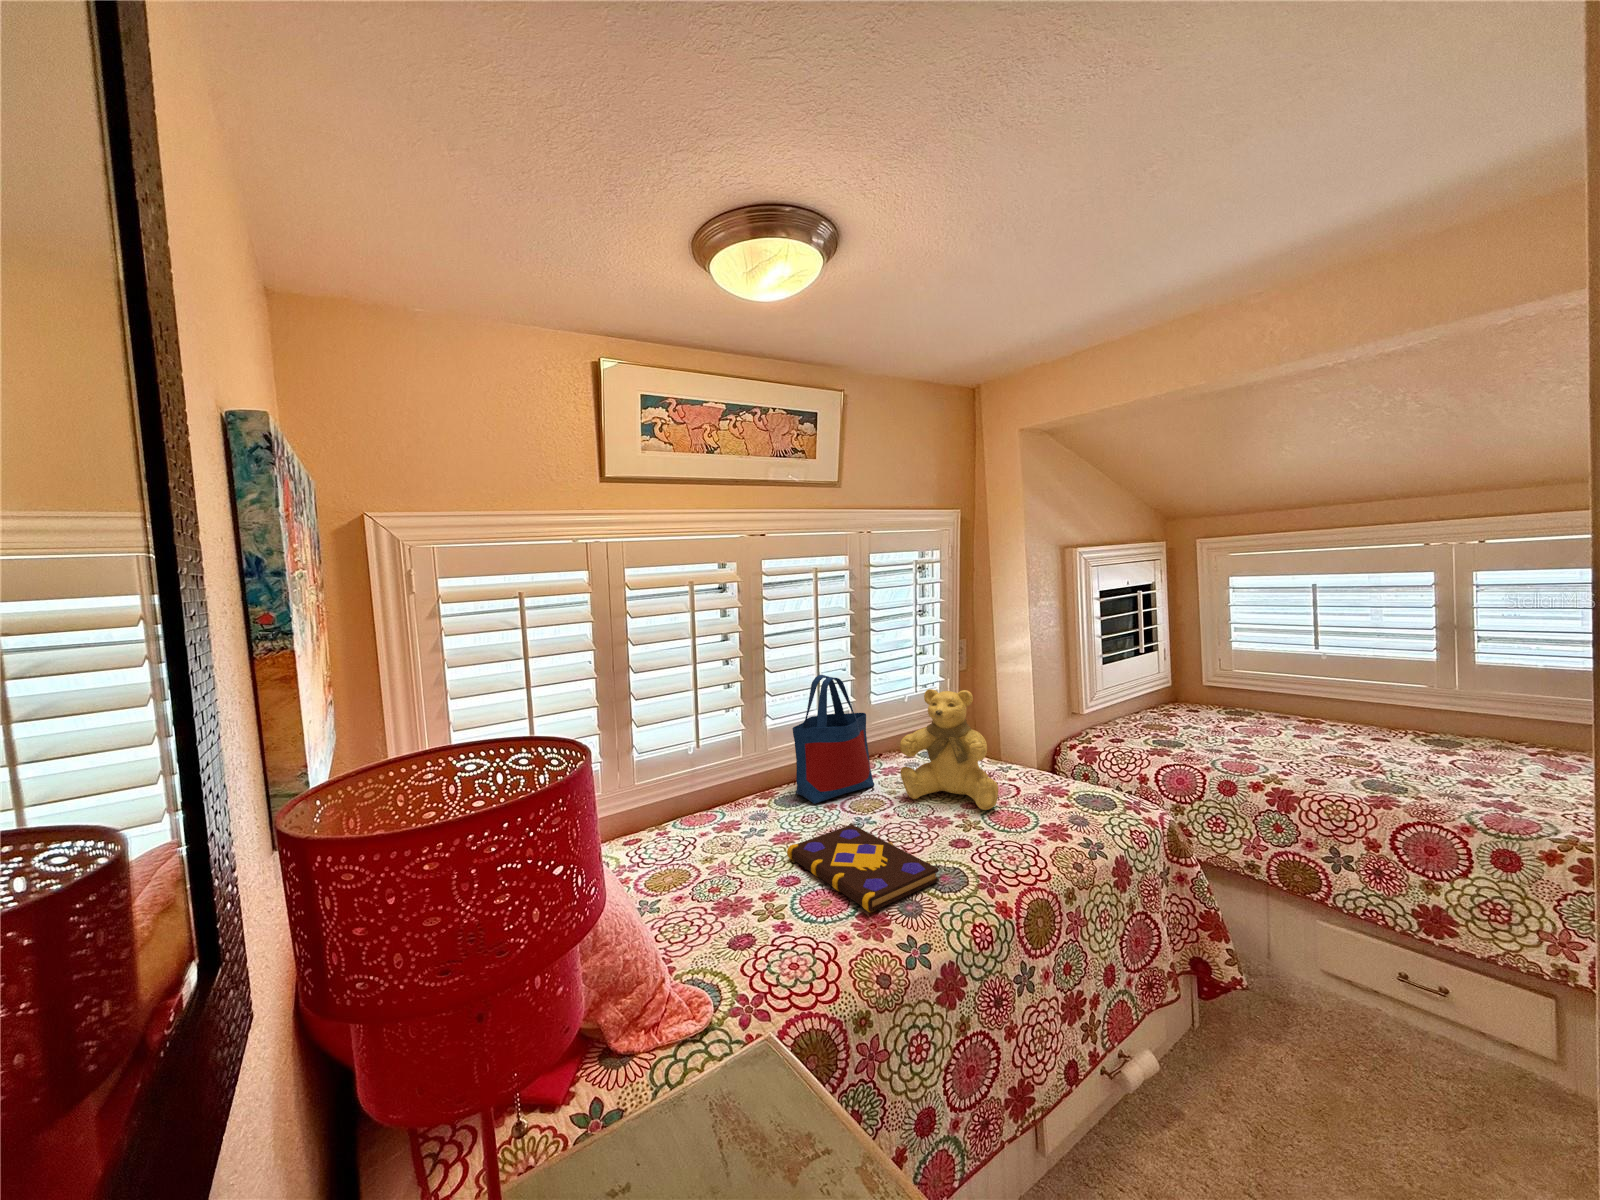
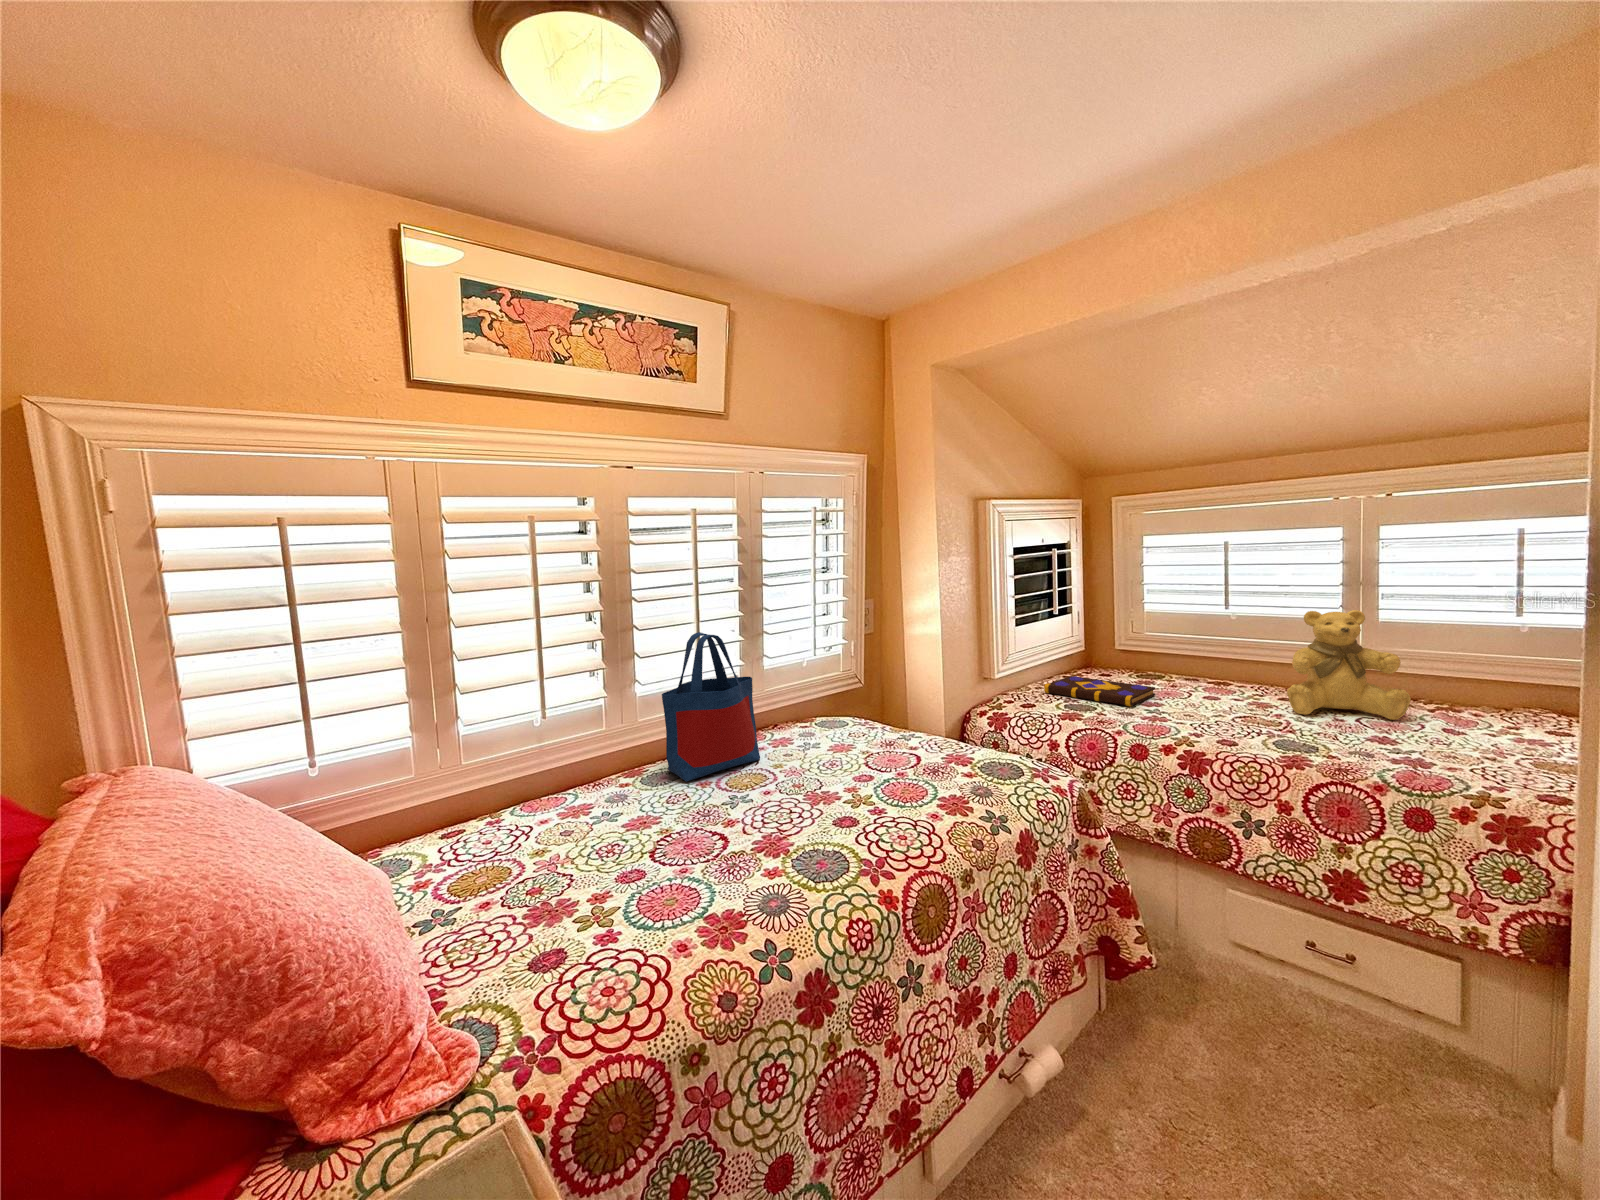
teddy bear: present [900,689,999,810] -> present [1287,610,1411,720]
book: present [787,825,939,912] -> present [1044,676,1155,706]

